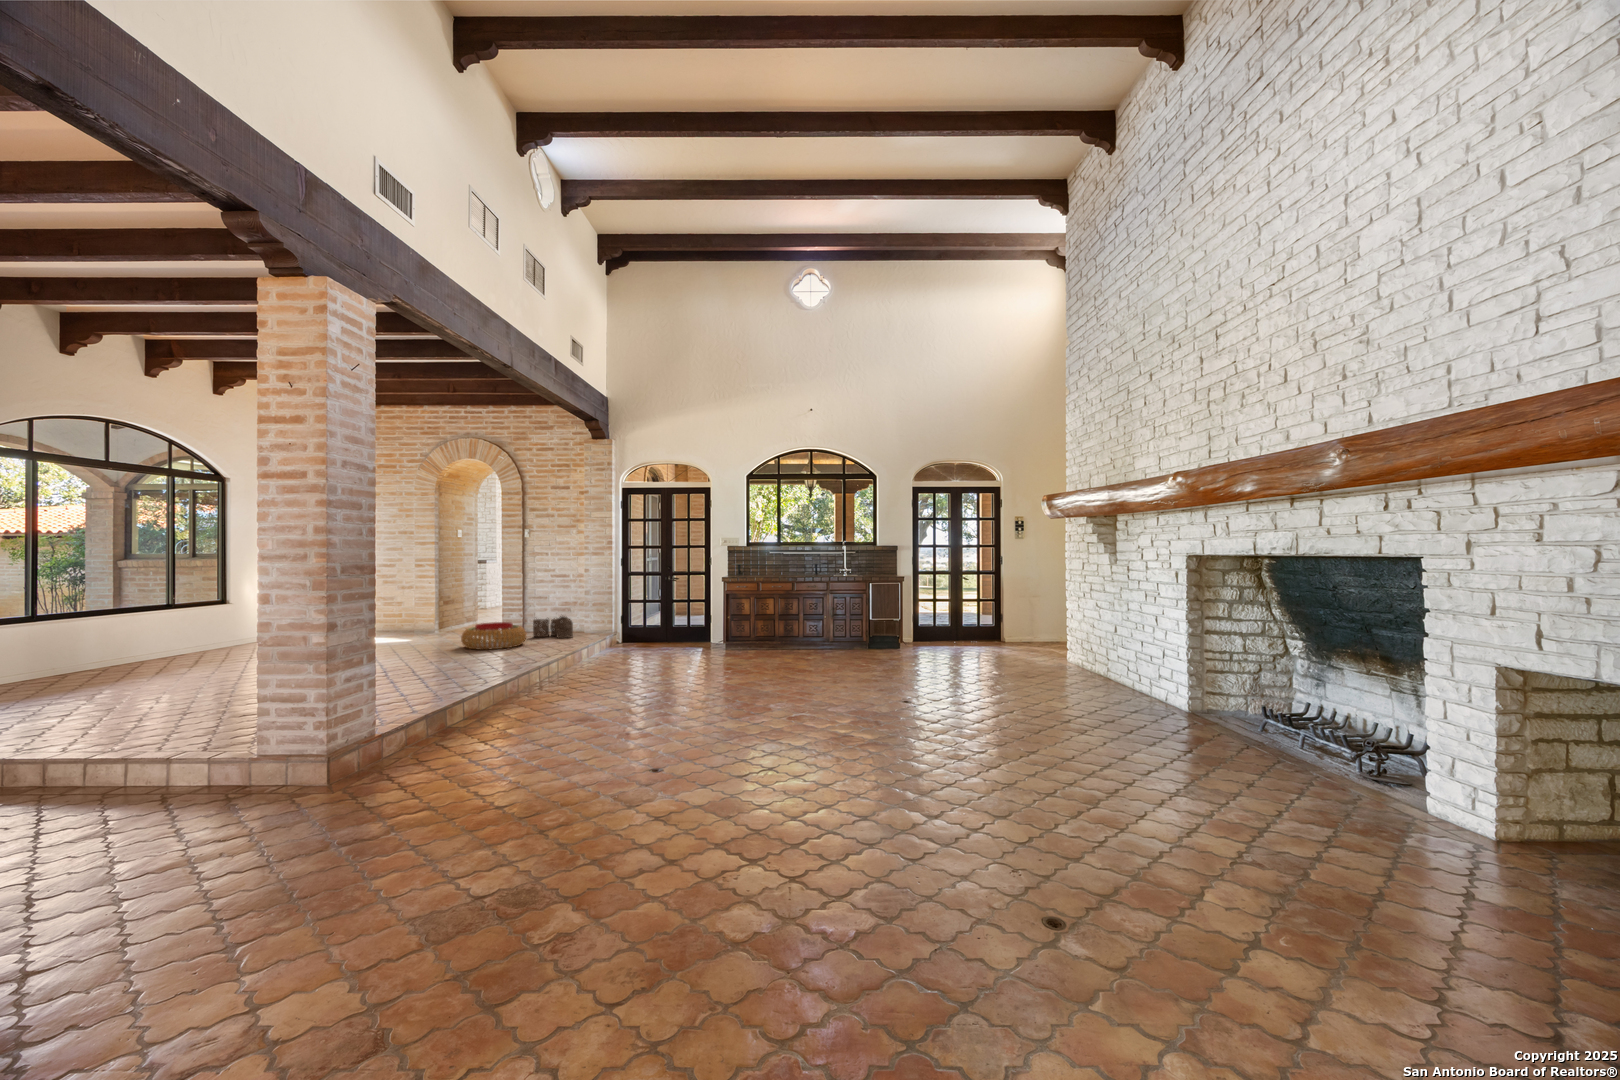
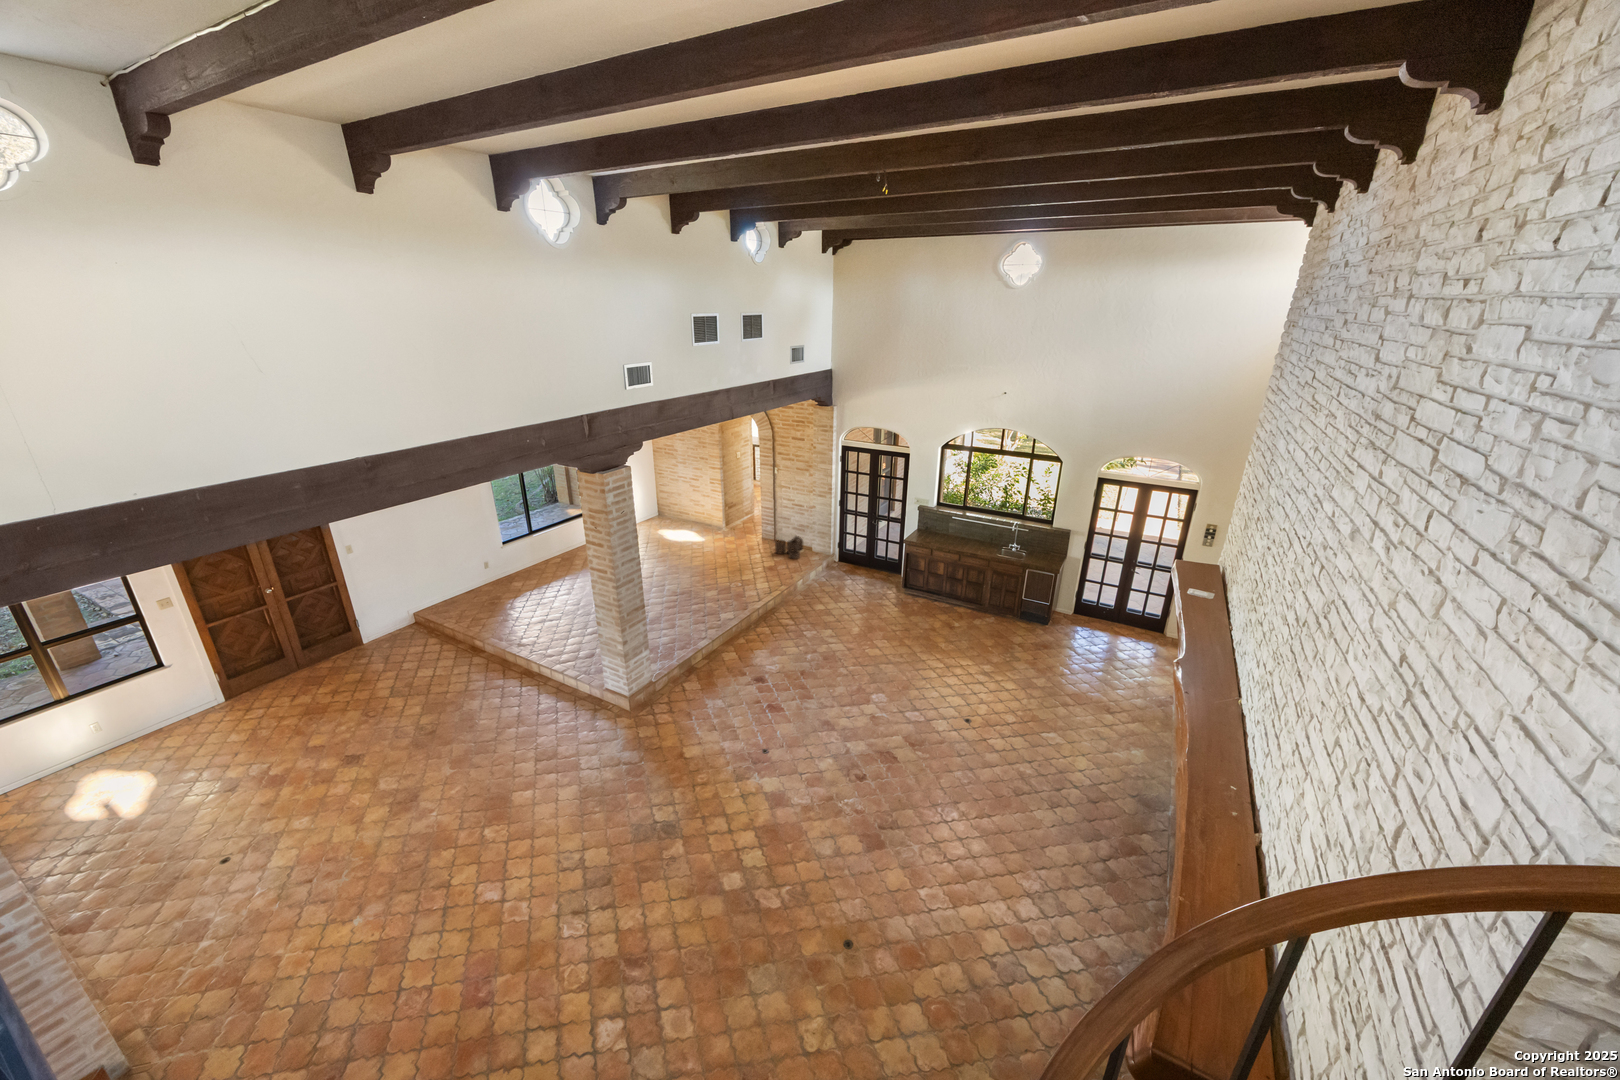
pouf: present [461,622,527,650] -> none [726,546,767,570]

